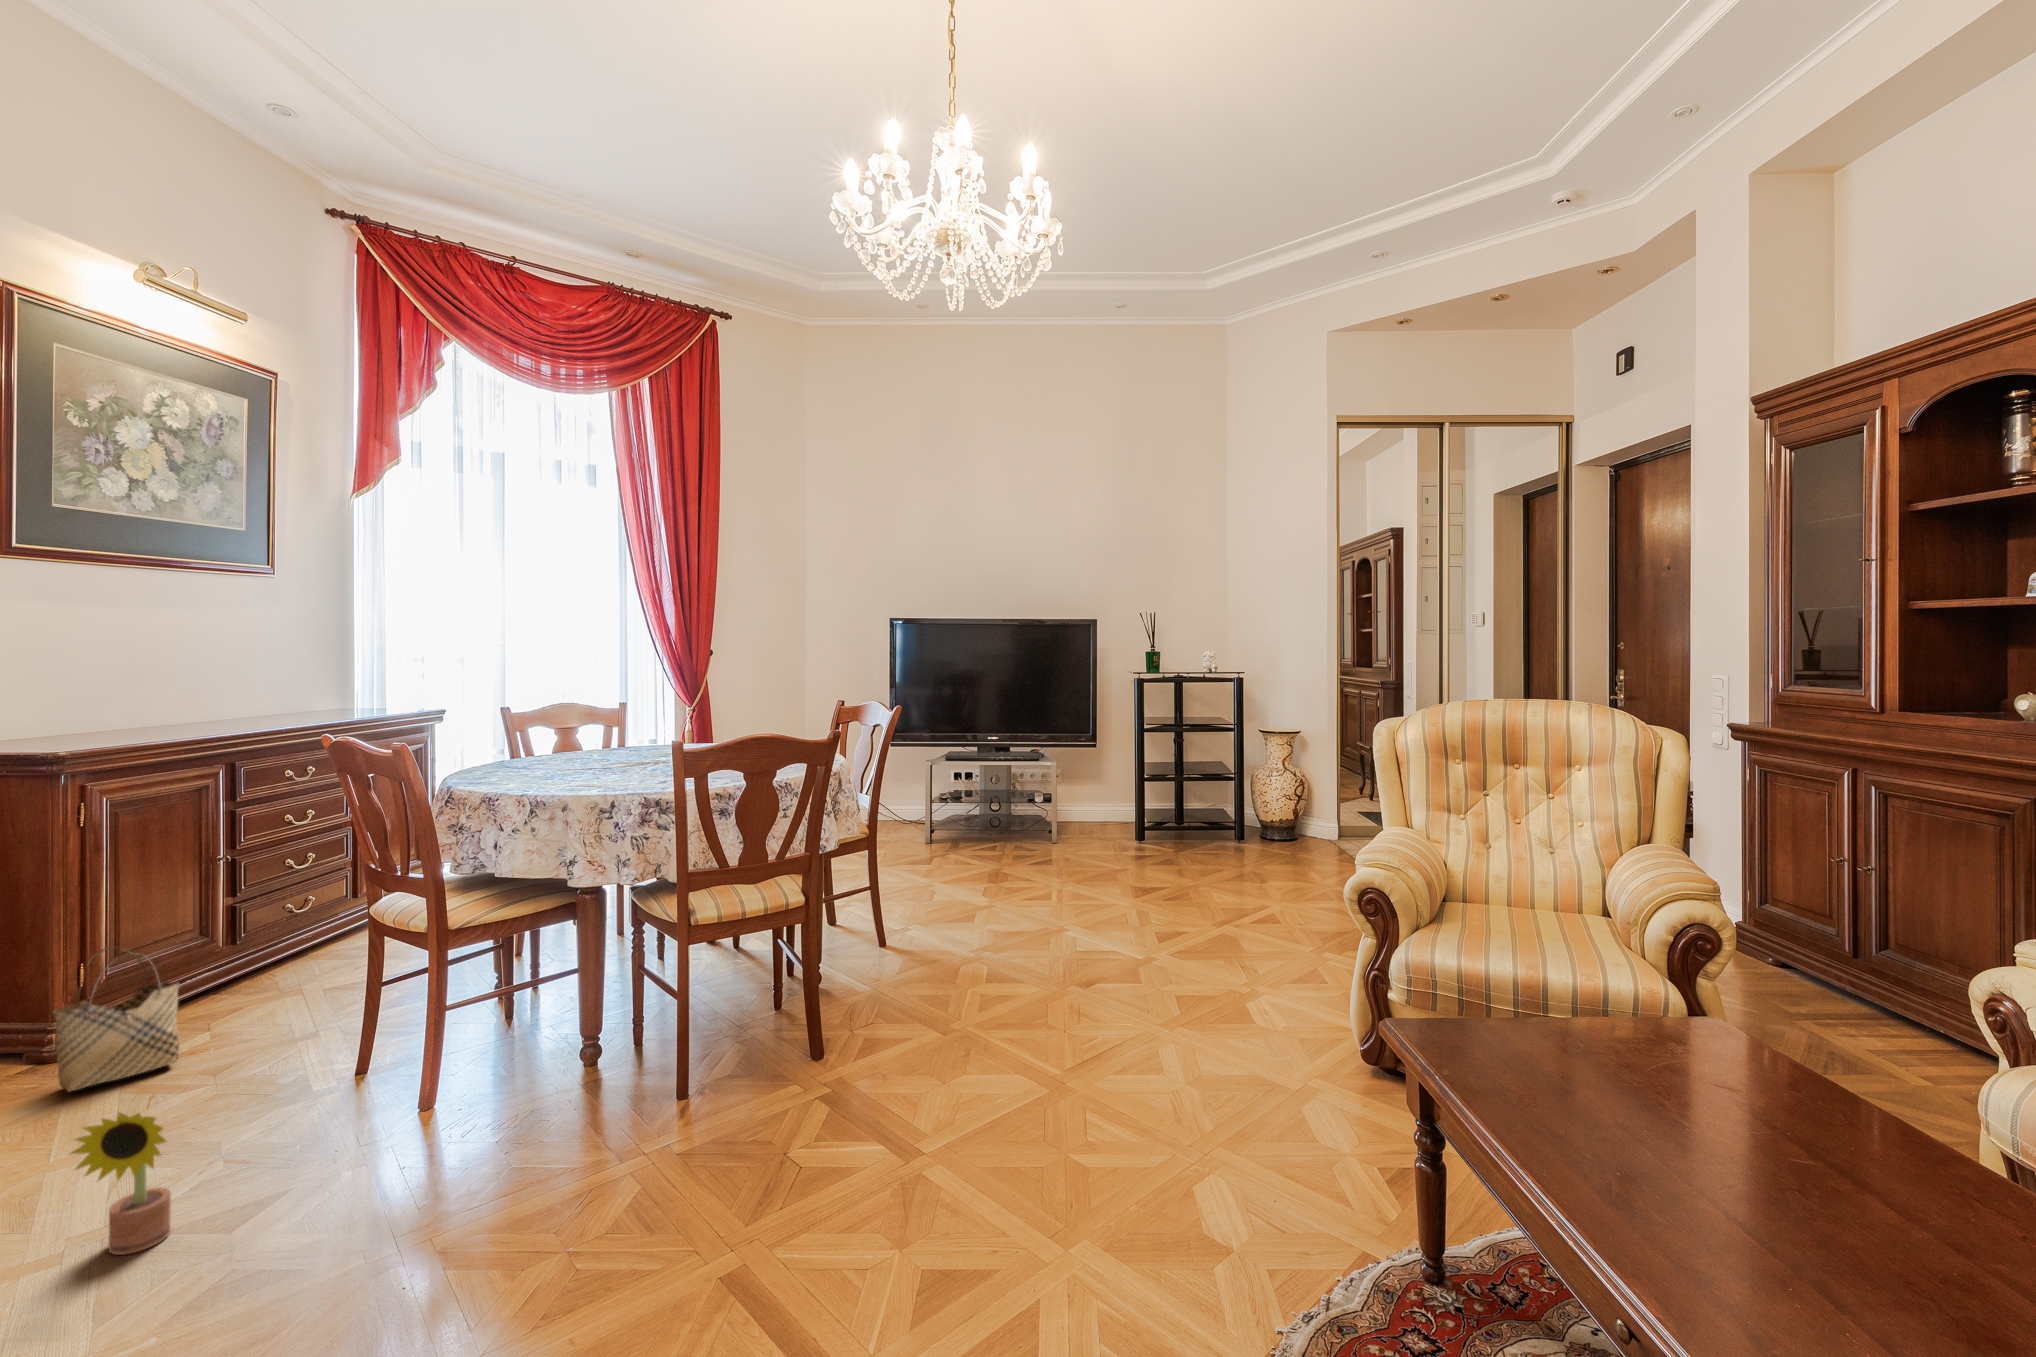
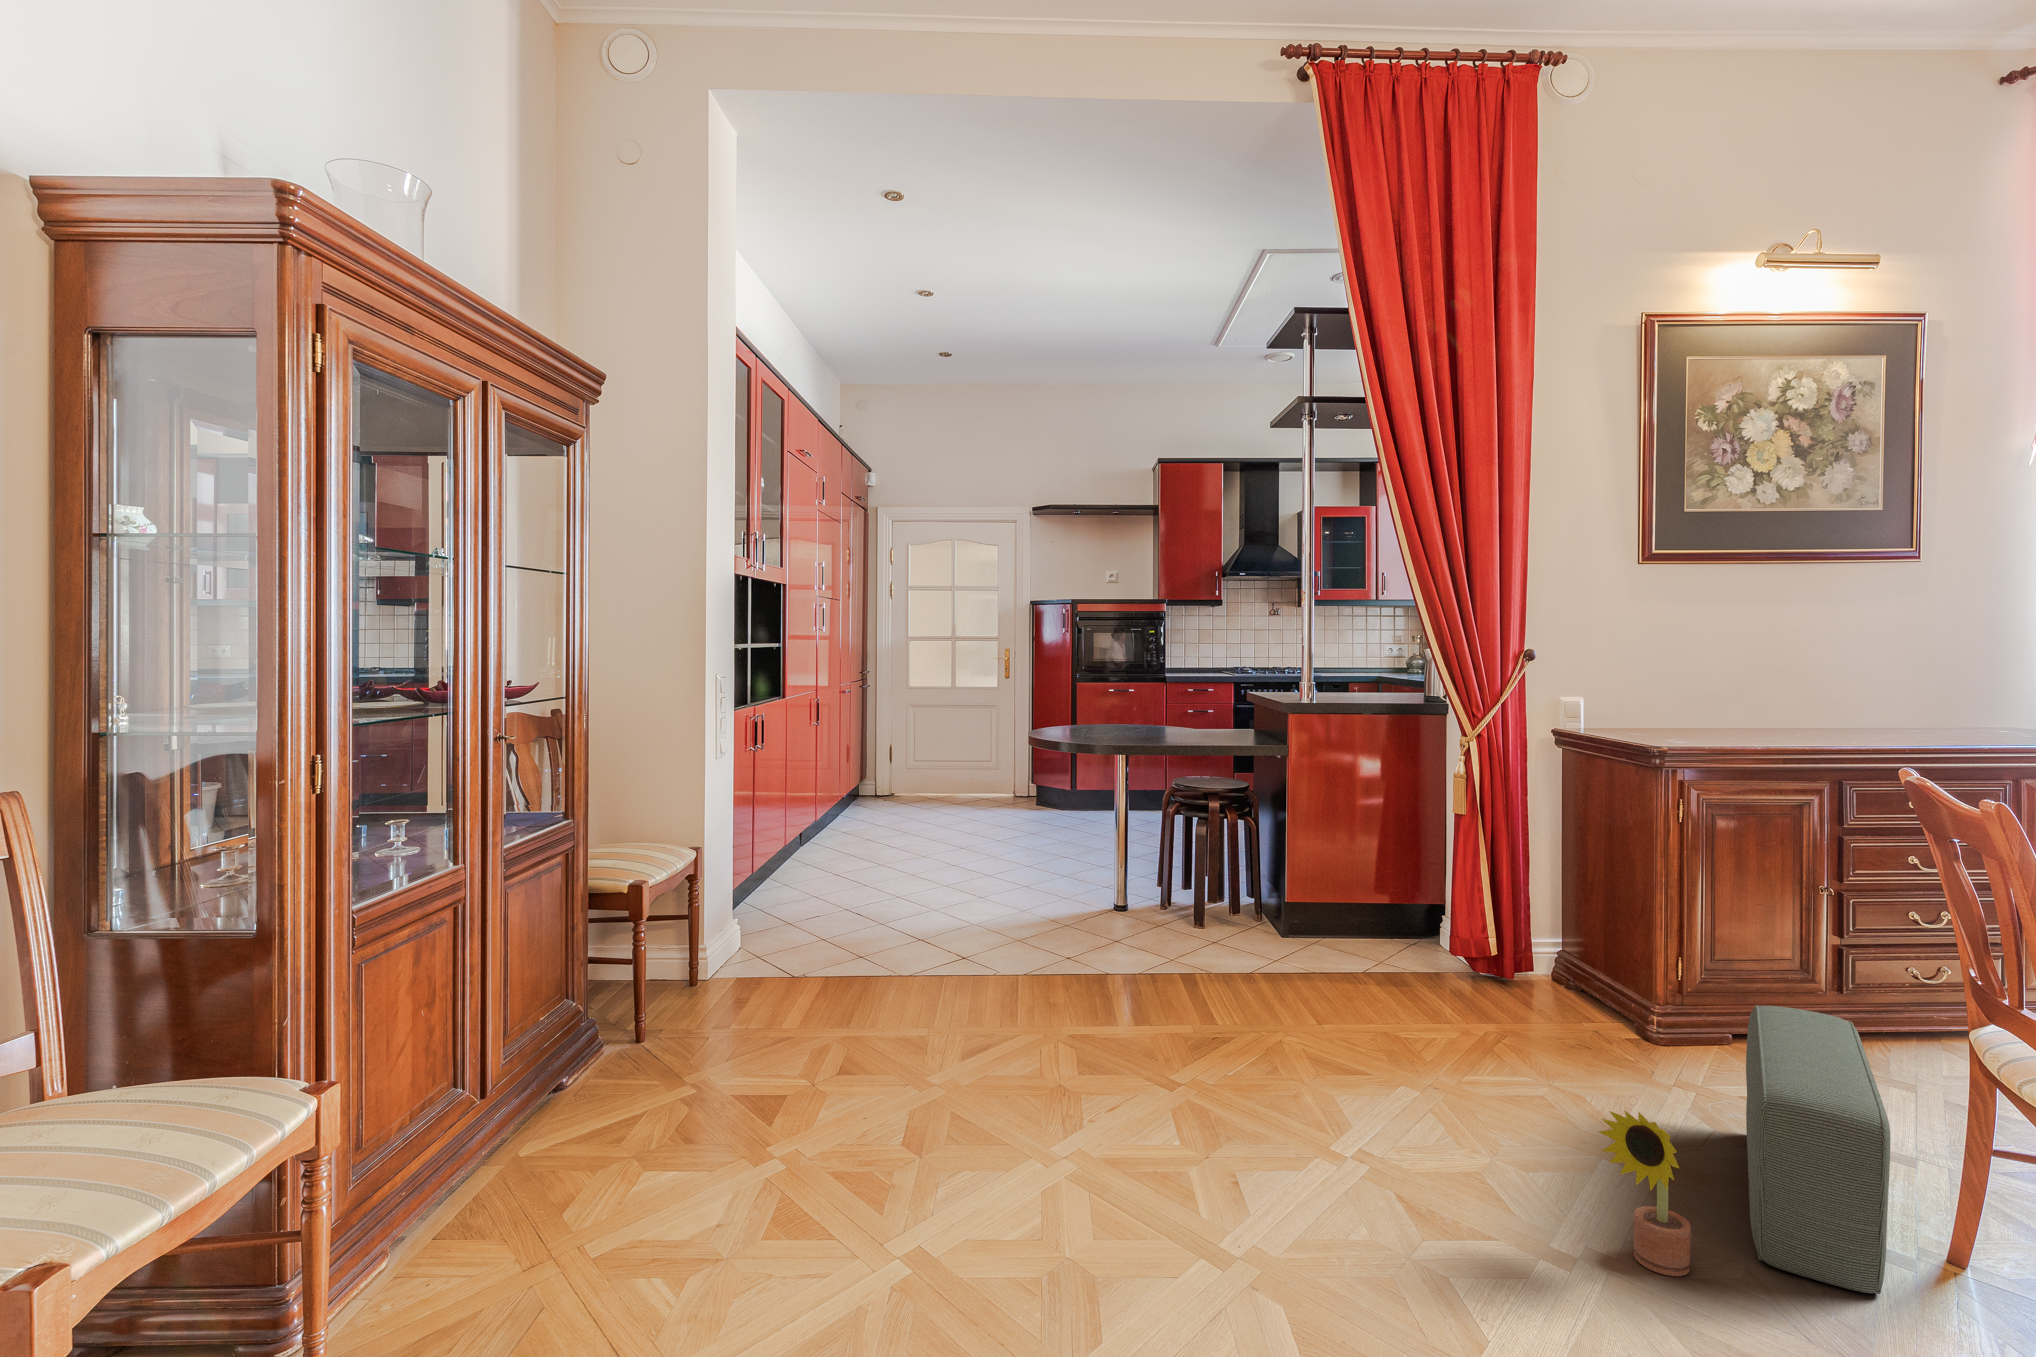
woven basket: present [53,947,179,1092] -> none [1644,949,1759,1097]
pouf: none [183,962,329,1185] -> present [1746,1005,1891,1294]

